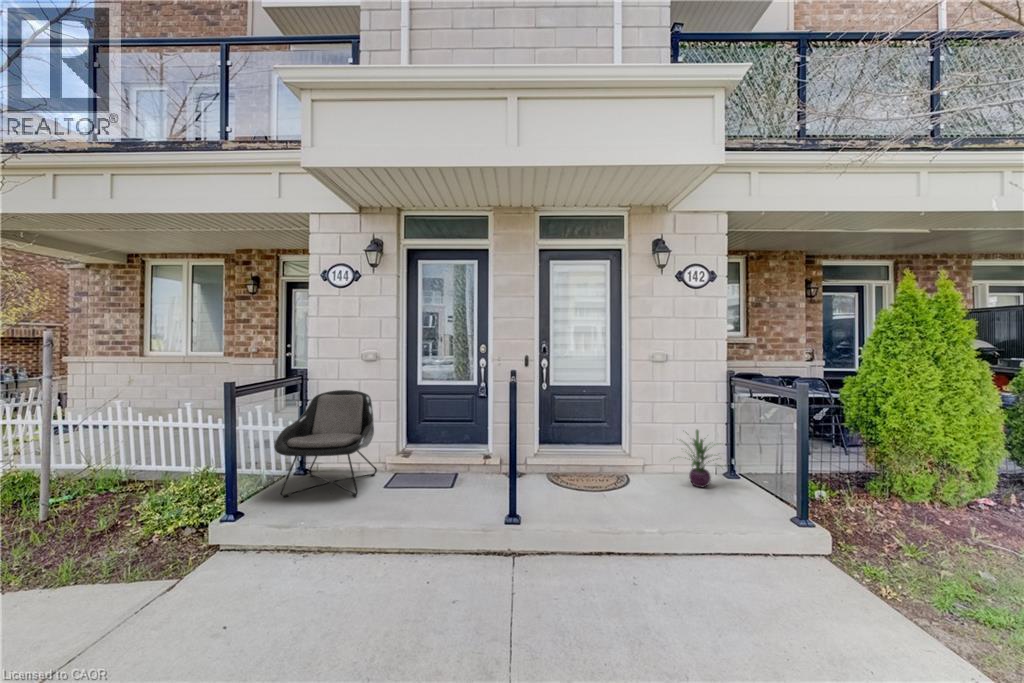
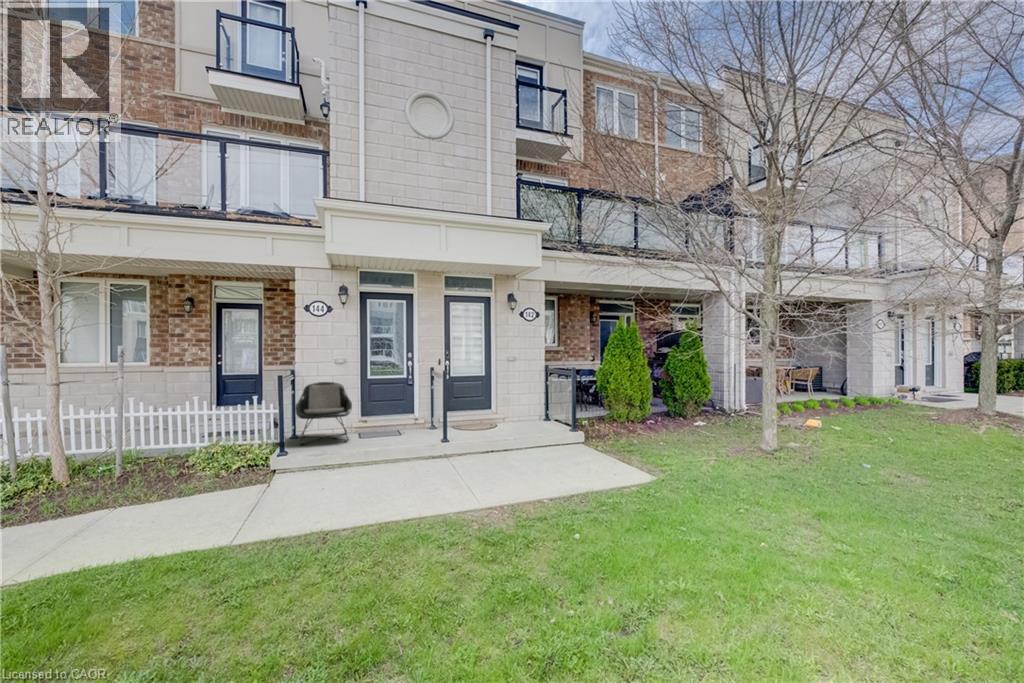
decorative plant: present [688,430,714,487] -> none [517,396,545,426]

